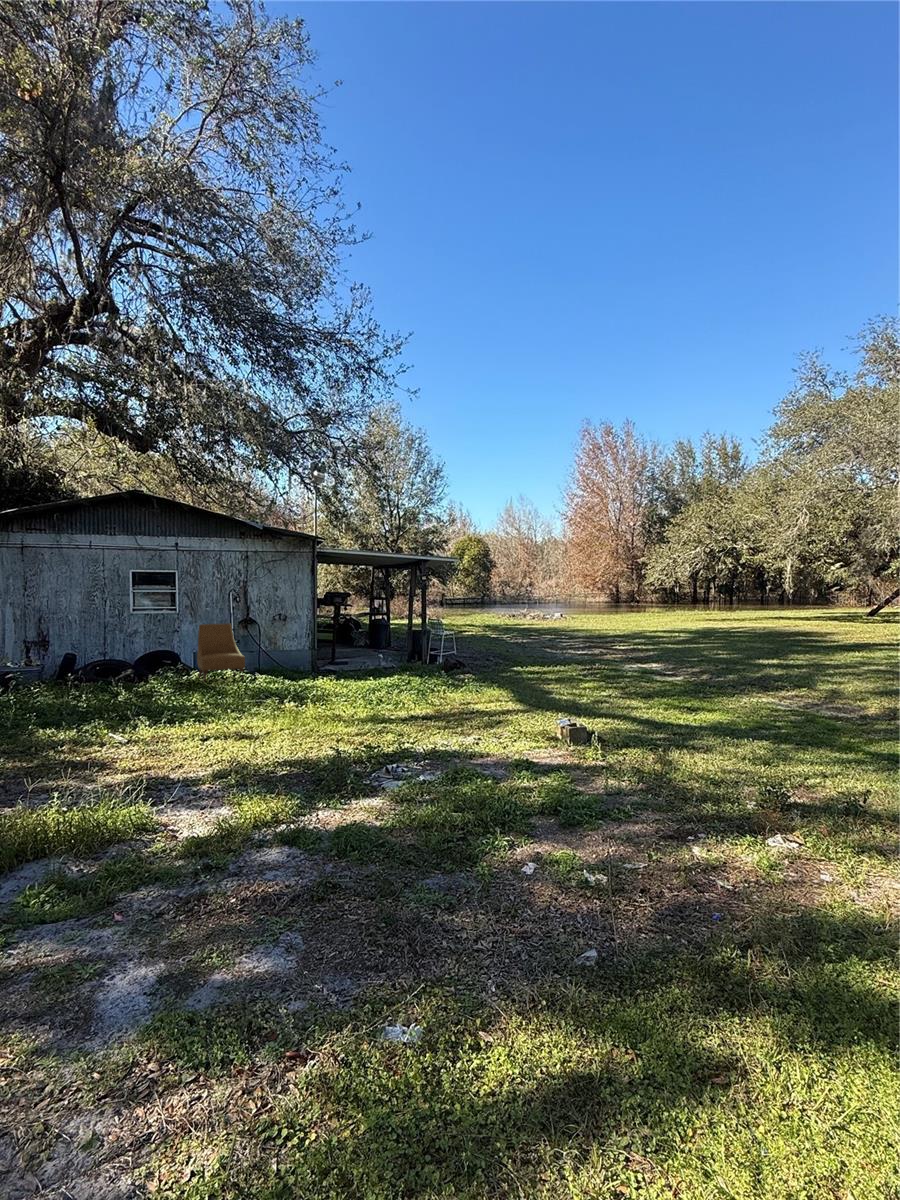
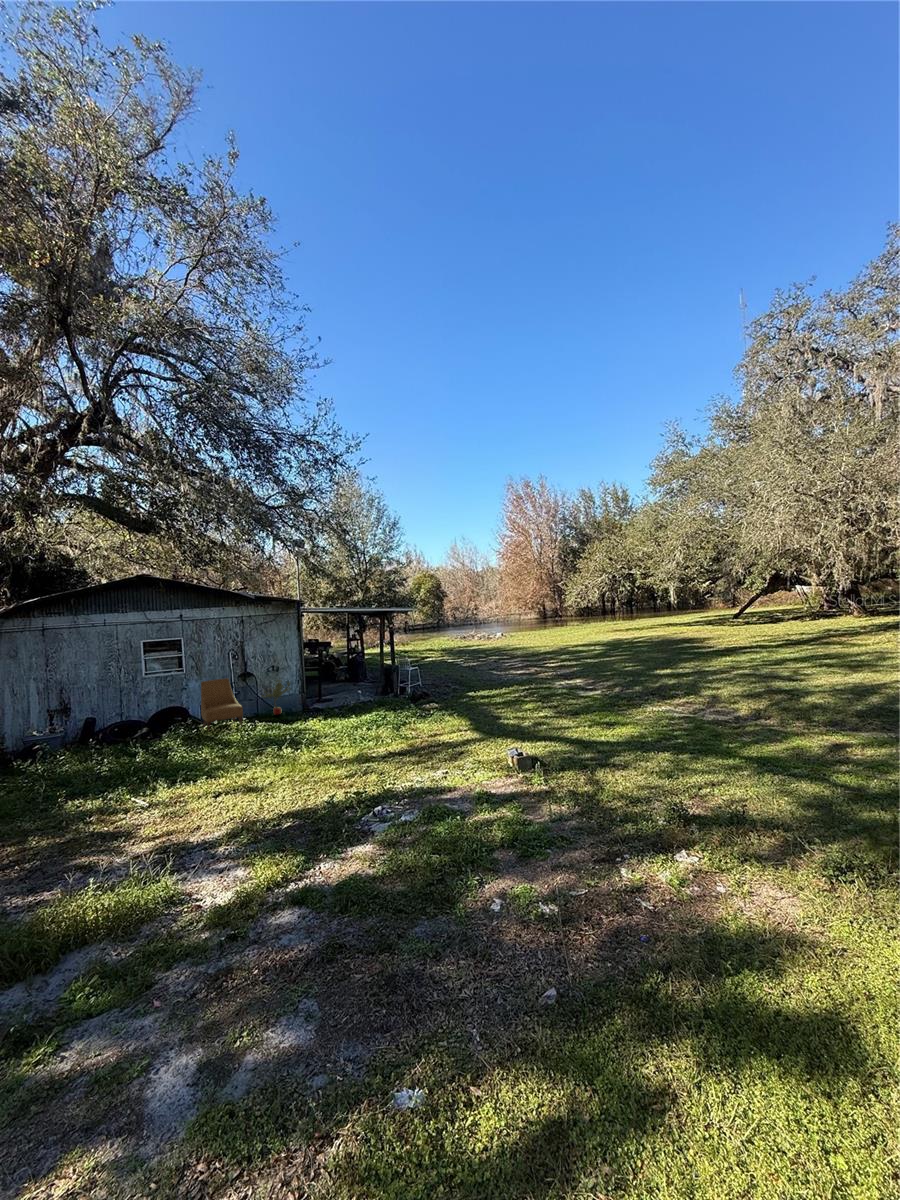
potted tree: none [266,628,303,672] -> present [262,679,291,715]

